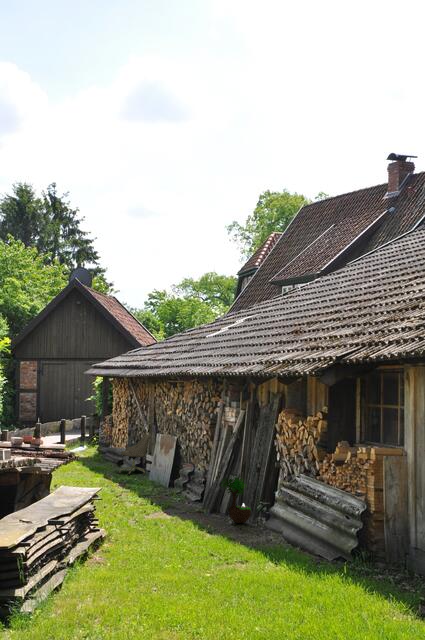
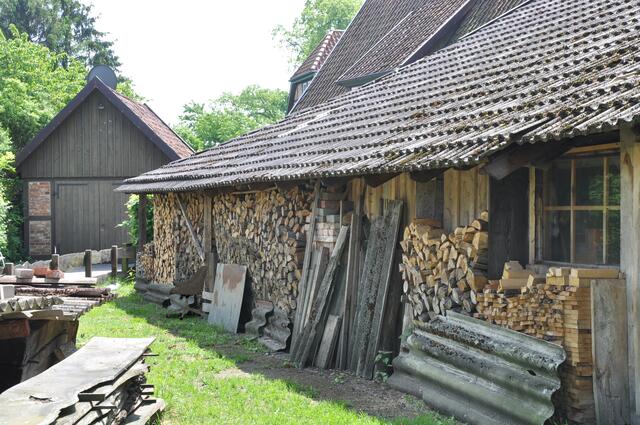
potted tree: present [221,476,251,523] -> none [321,309,366,380]

